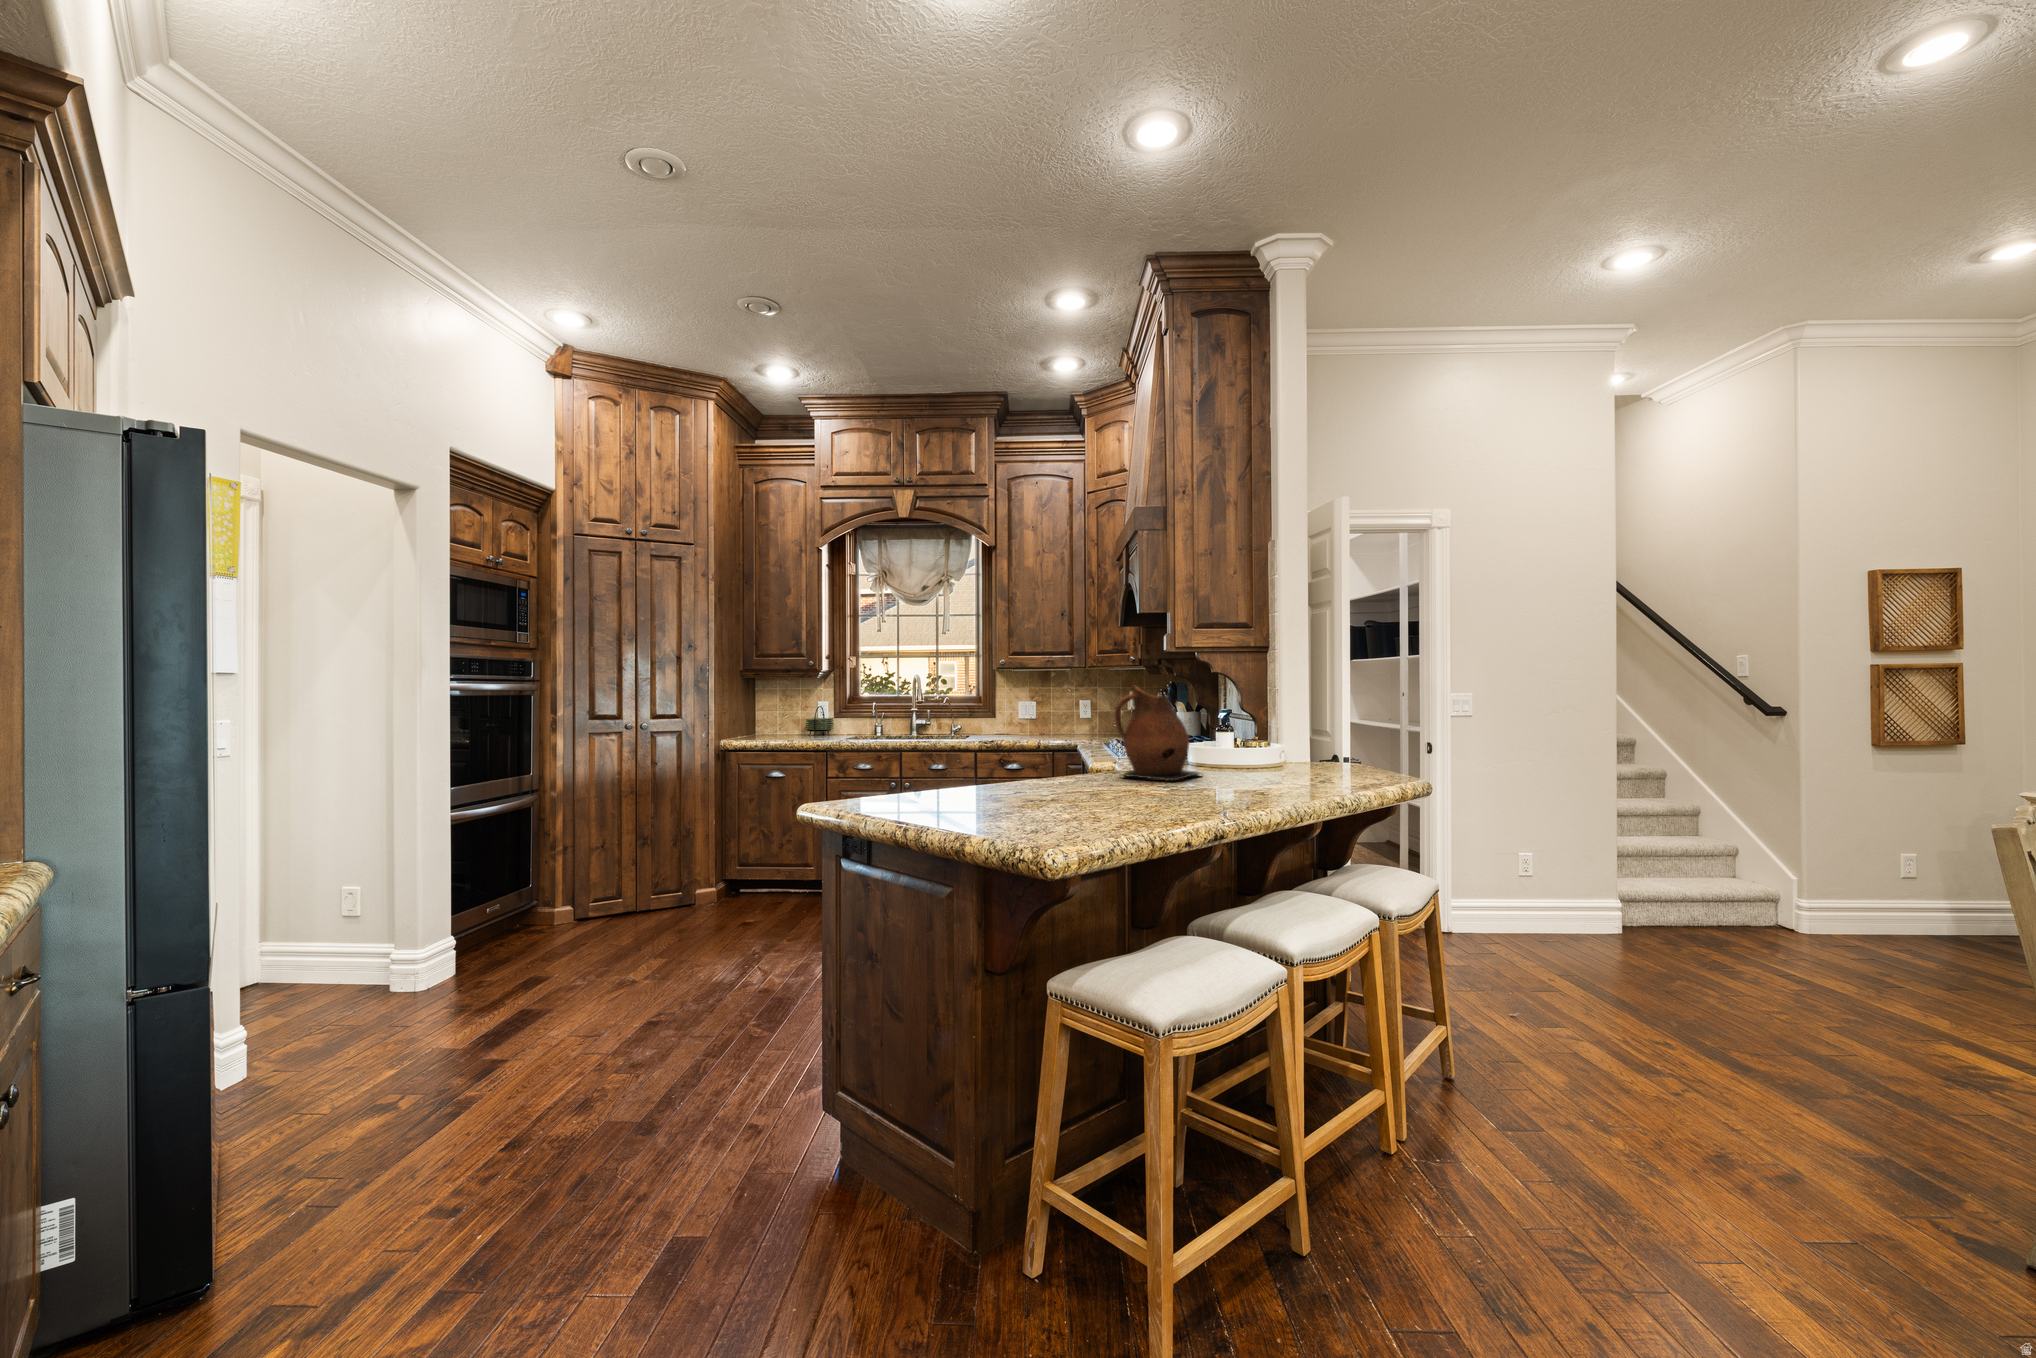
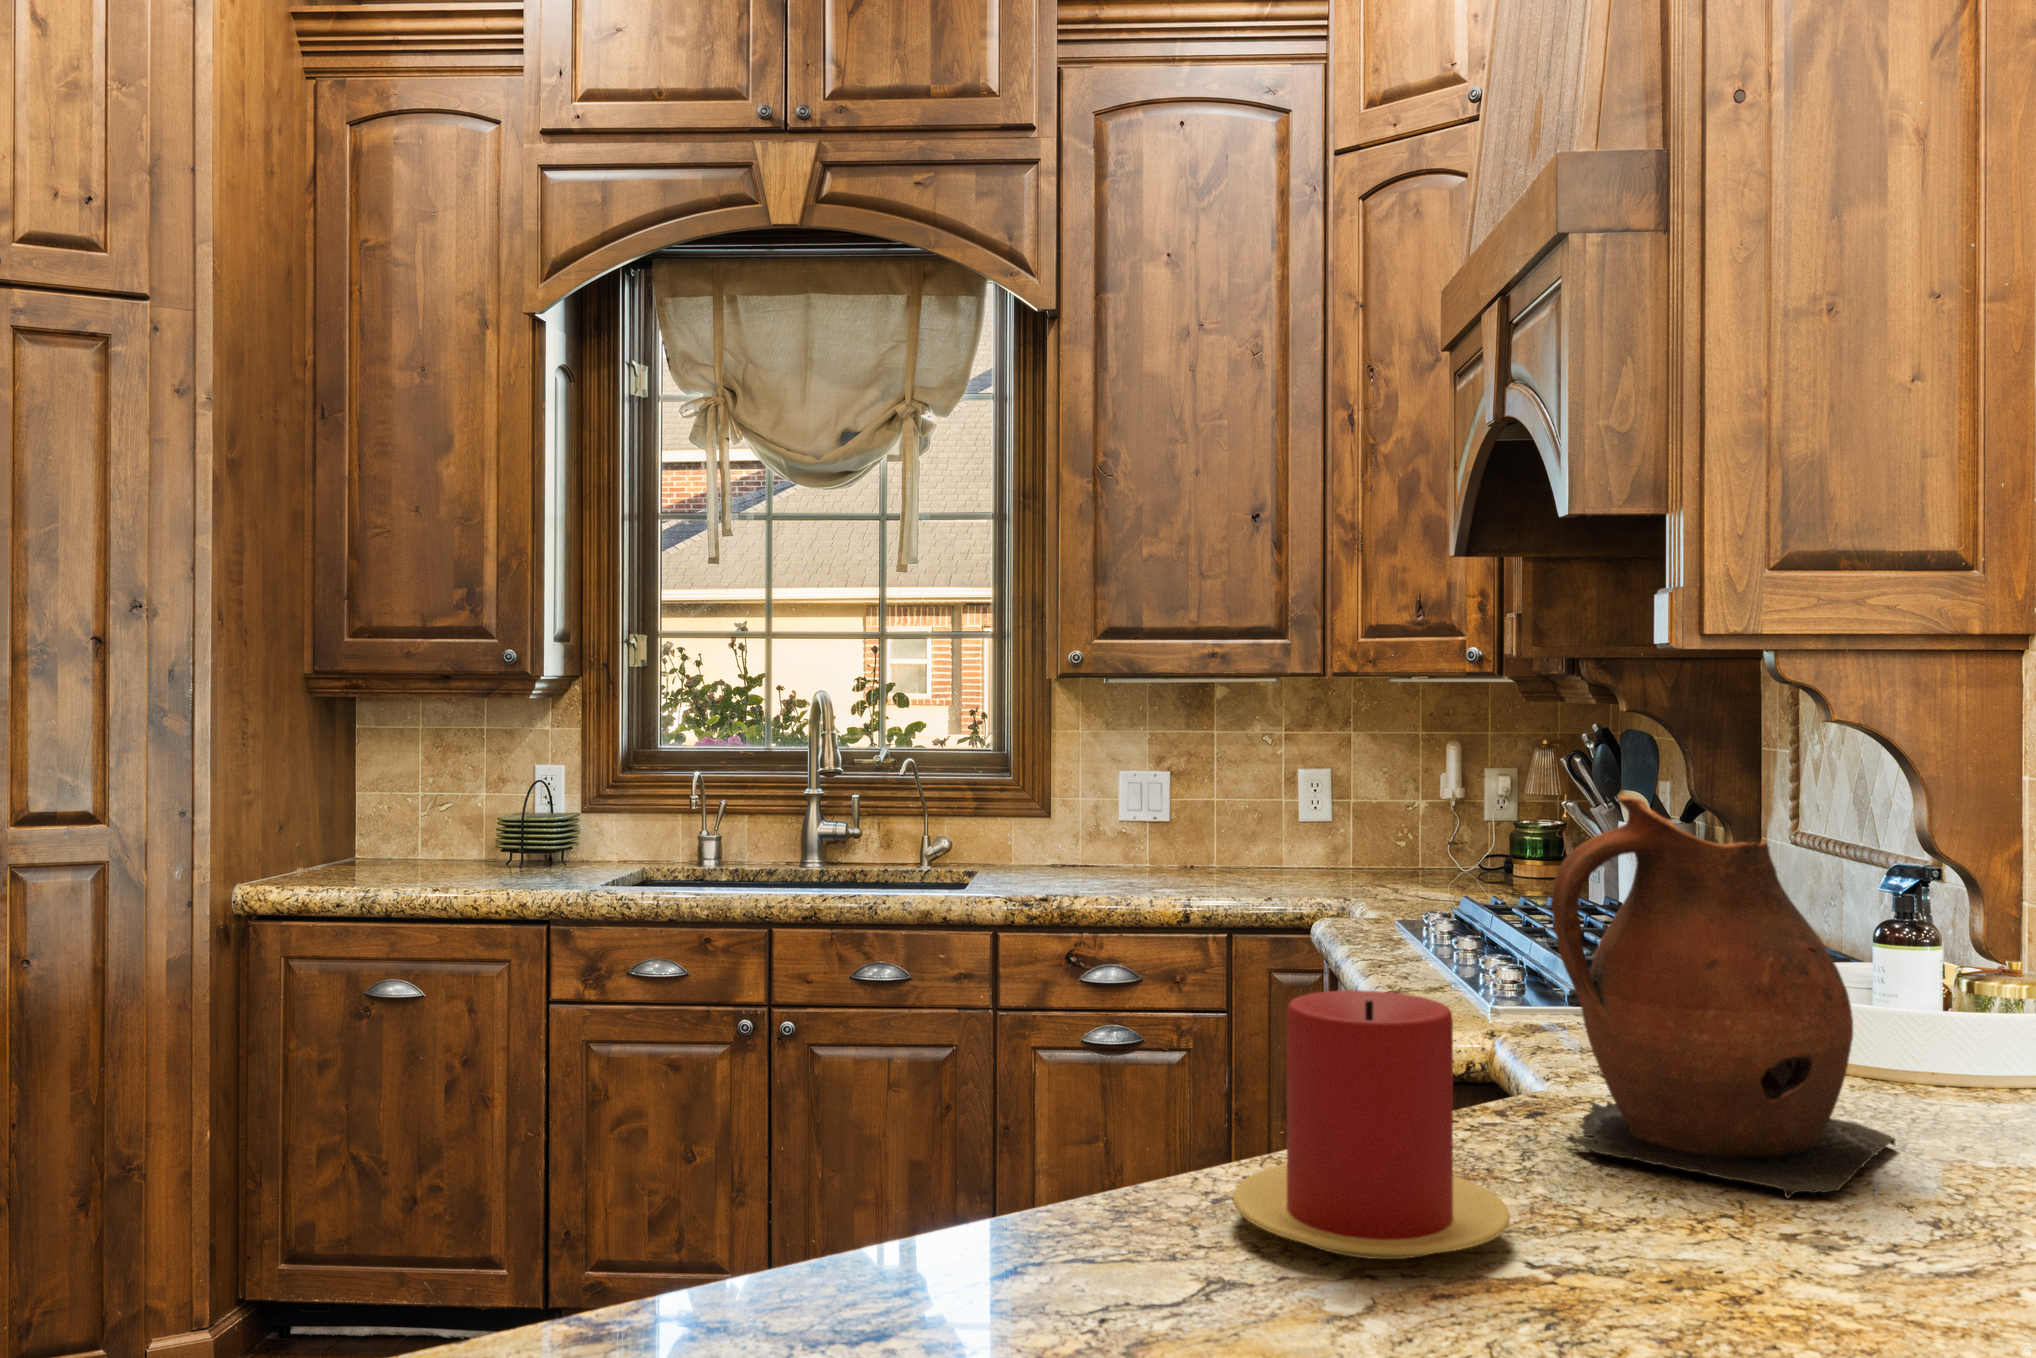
candle: none [1025,730,1091,789] -> present [1233,990,1510,1259]

